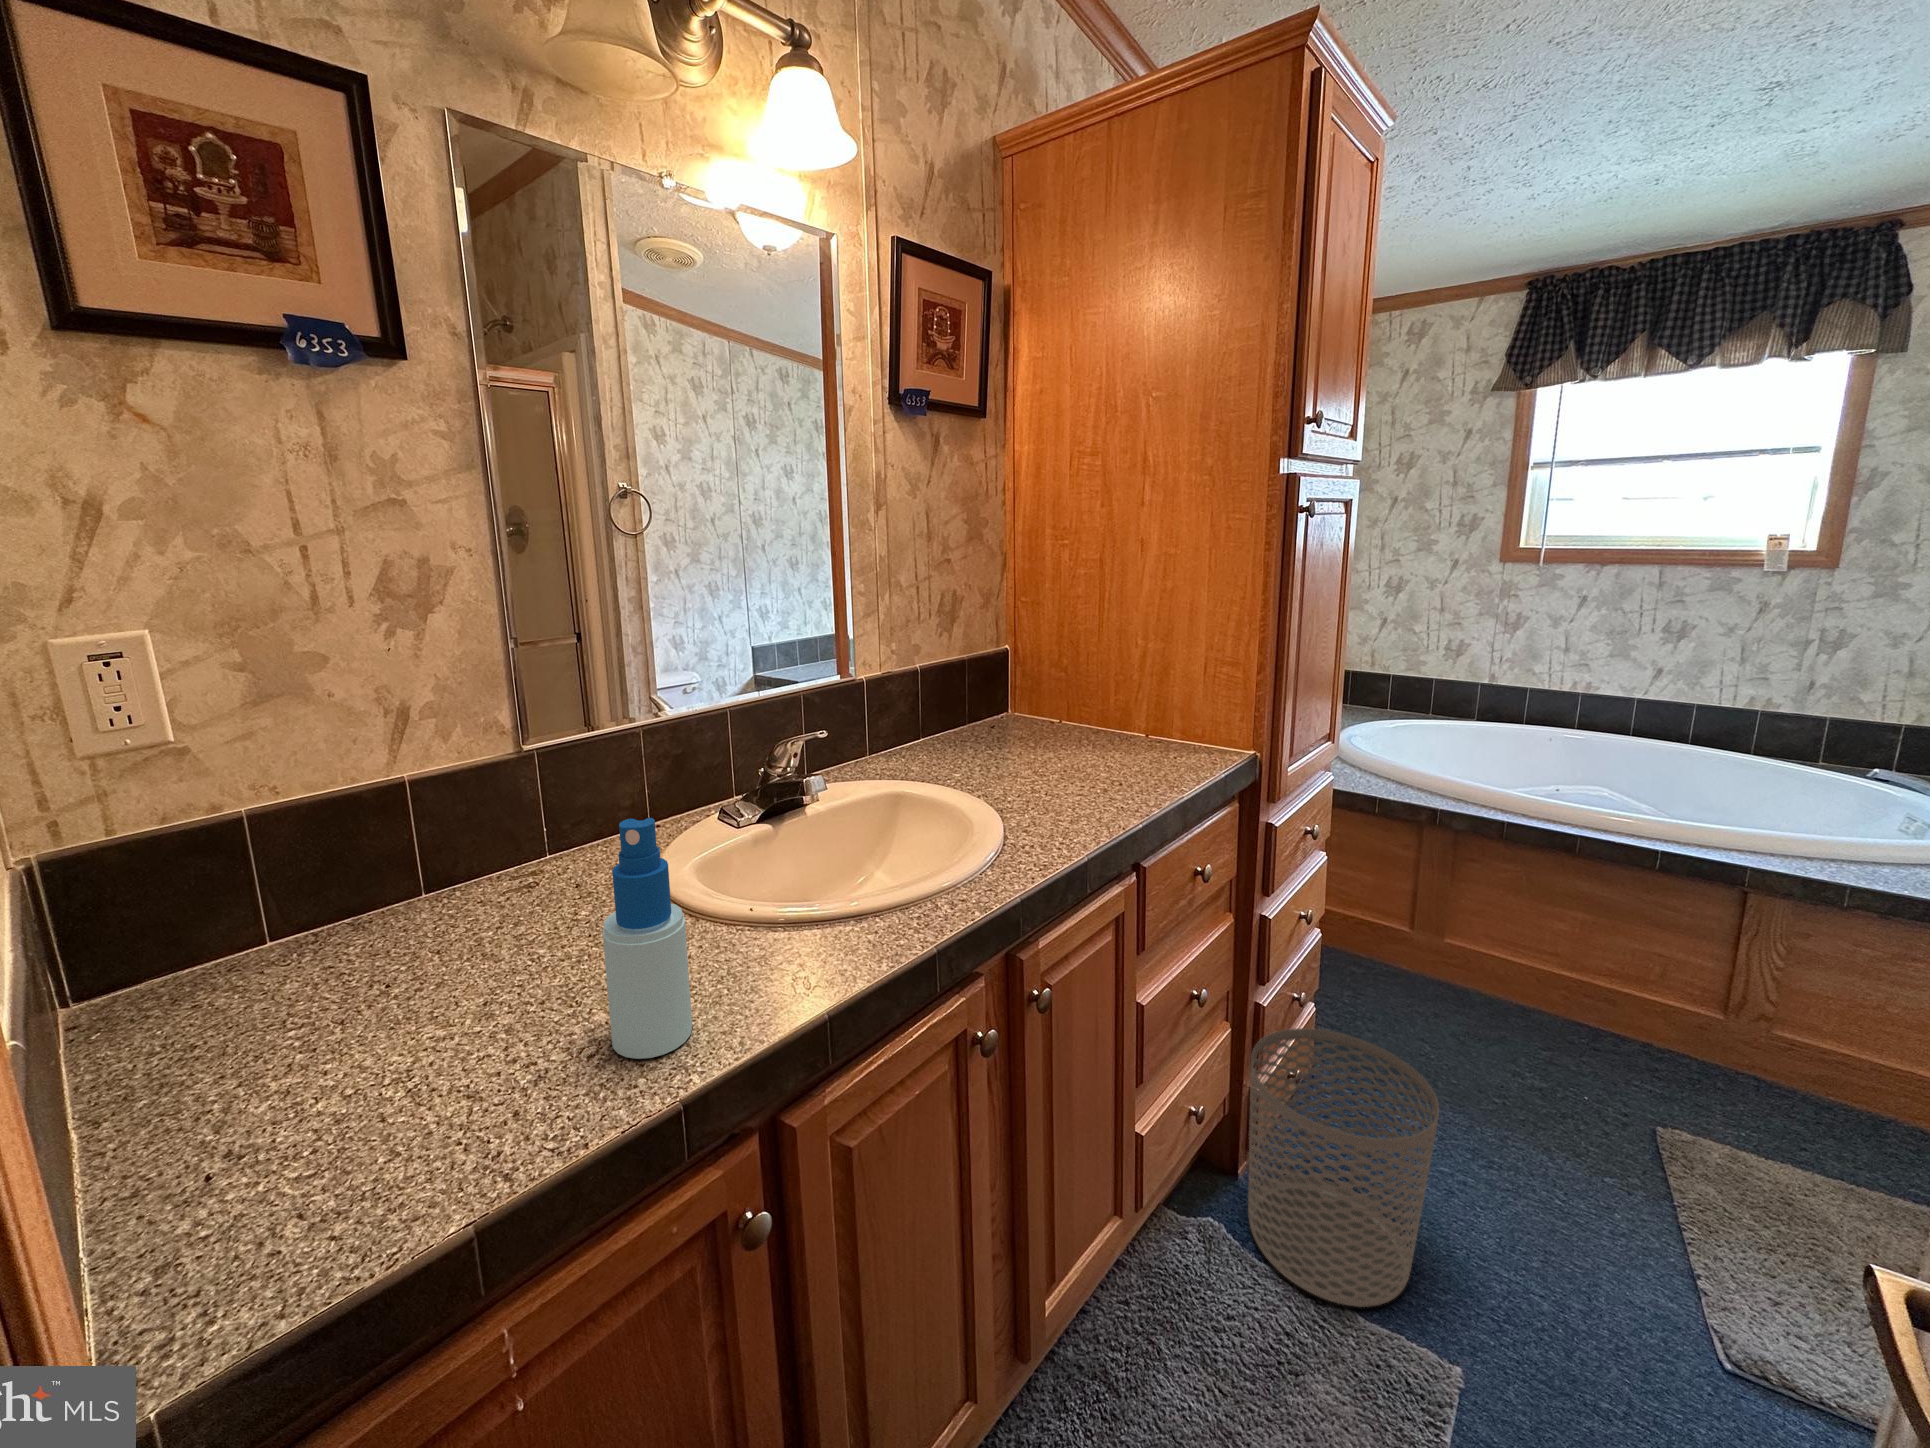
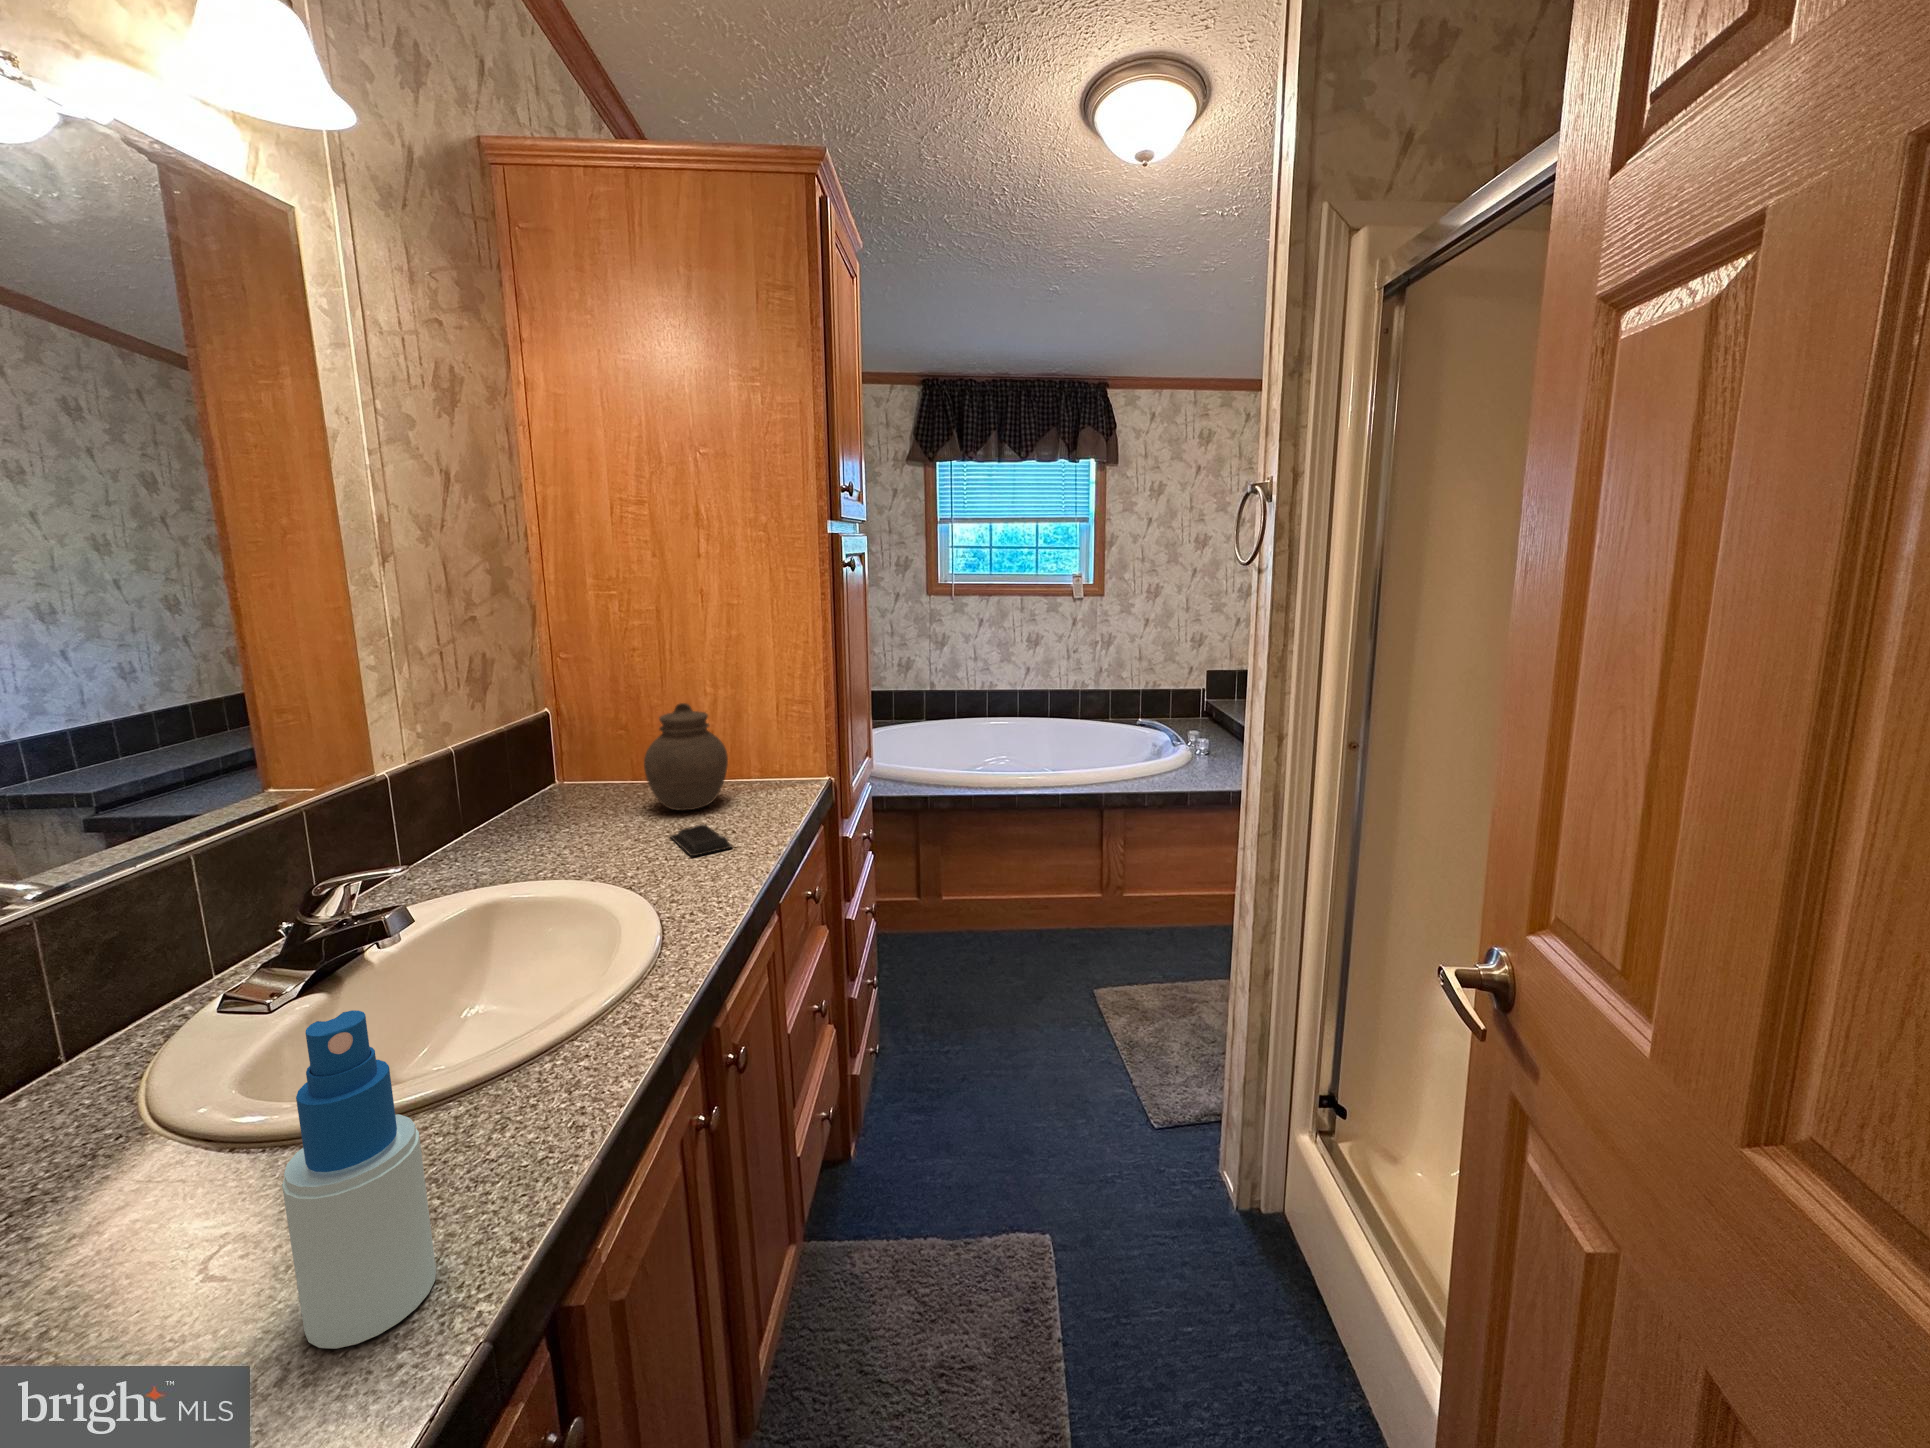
jar: none [1059,650,1138,755] -> present [644,703,728,810]
soap bar: none [1061,769,1107,797] -> present [670,825,733,856]
waste bin: present [1248,1028,1439,1307] -> none [862,994,999,1217]

